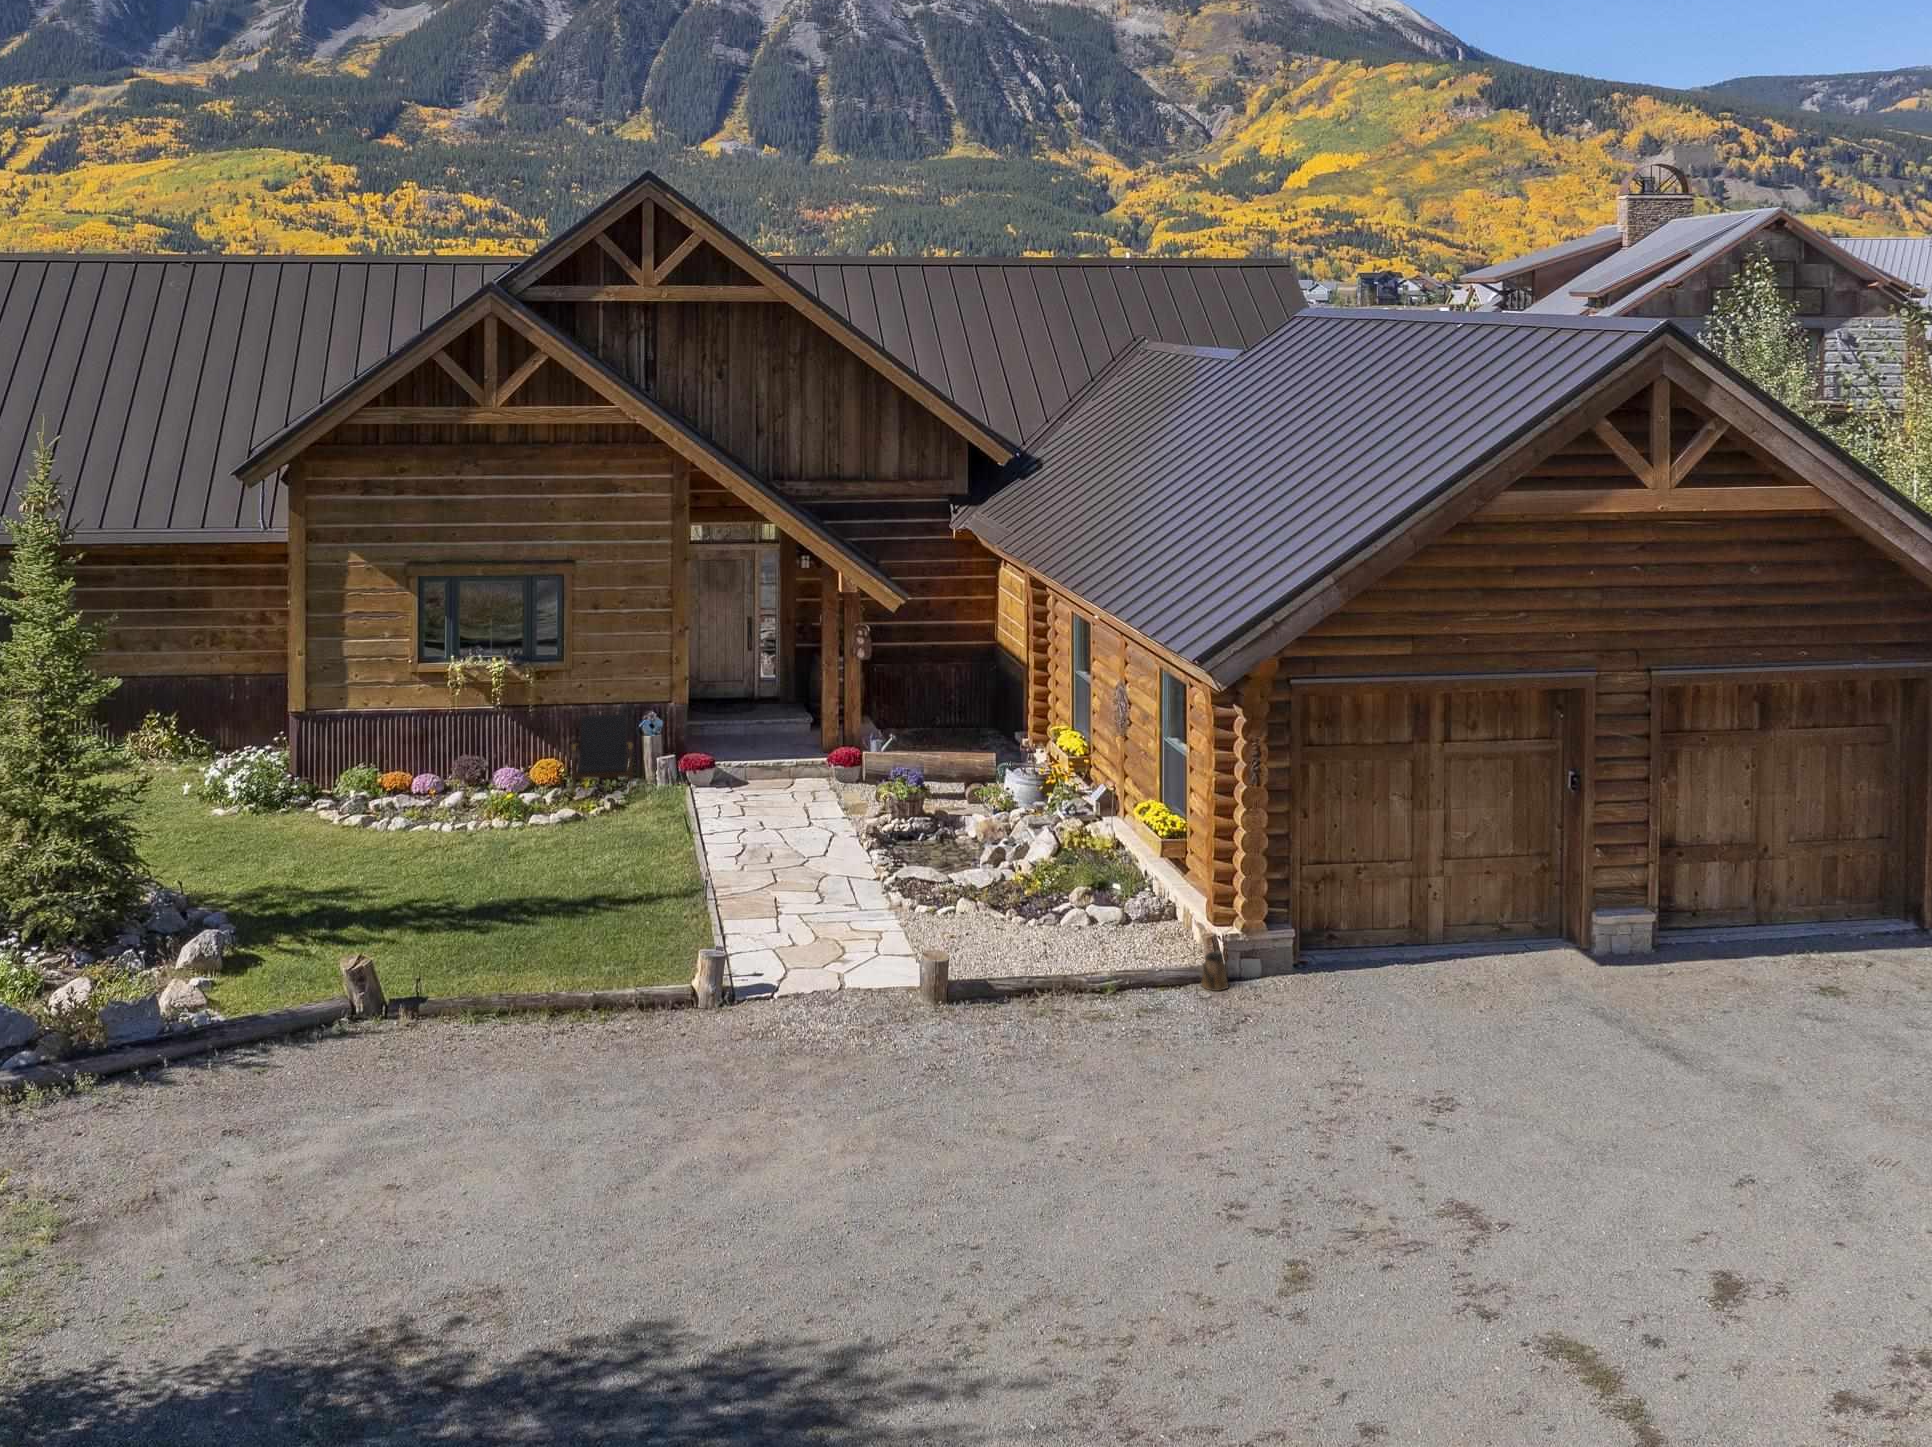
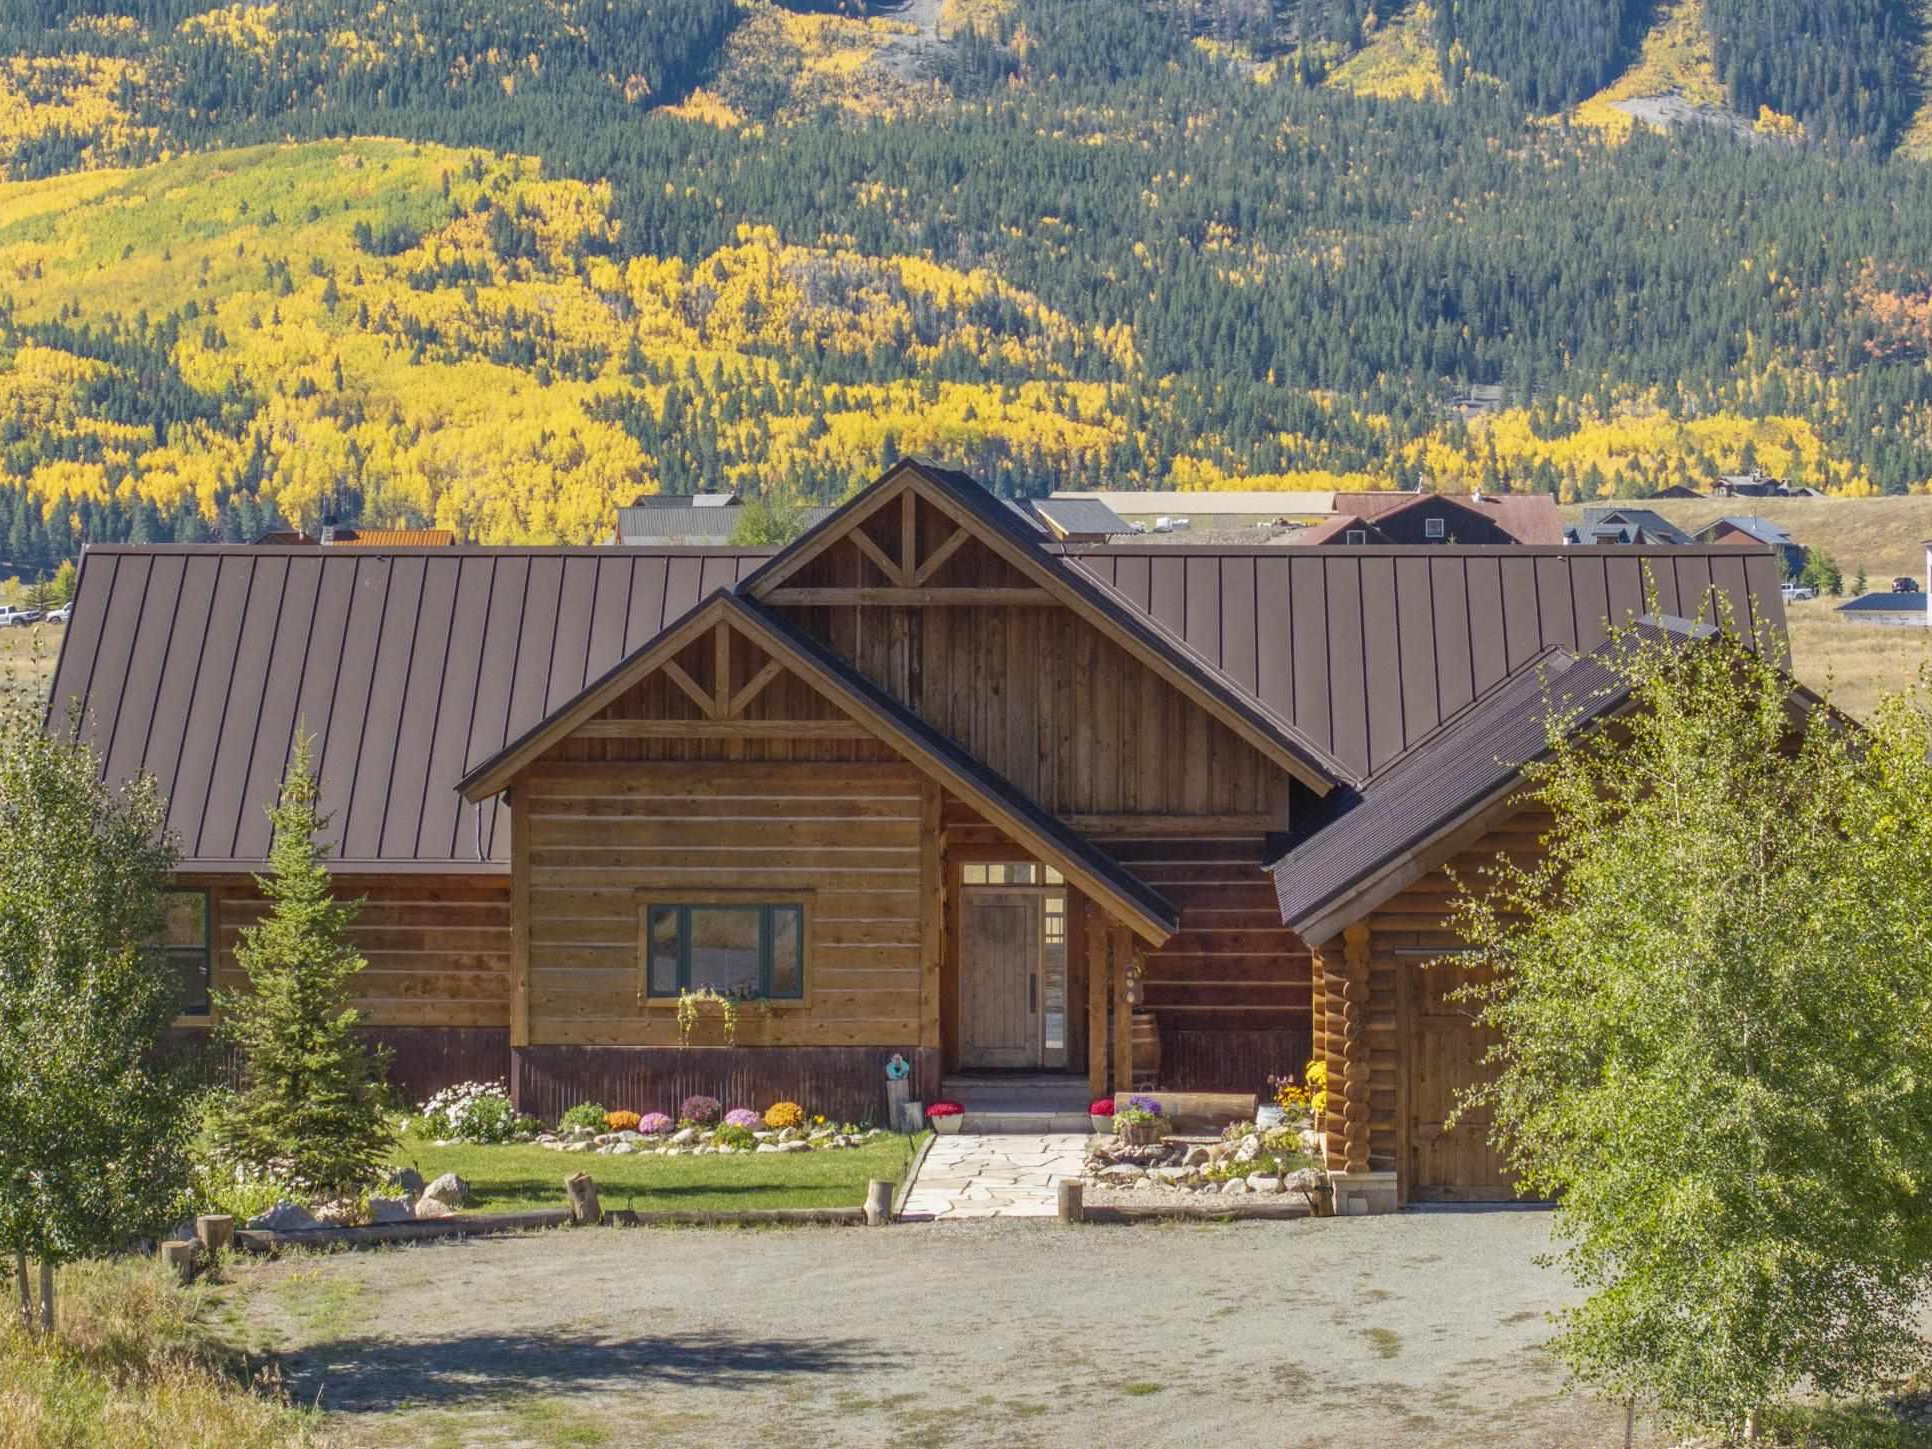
lounge chair: present [572,715,633,795] -> none [803,1054,869,1134]

